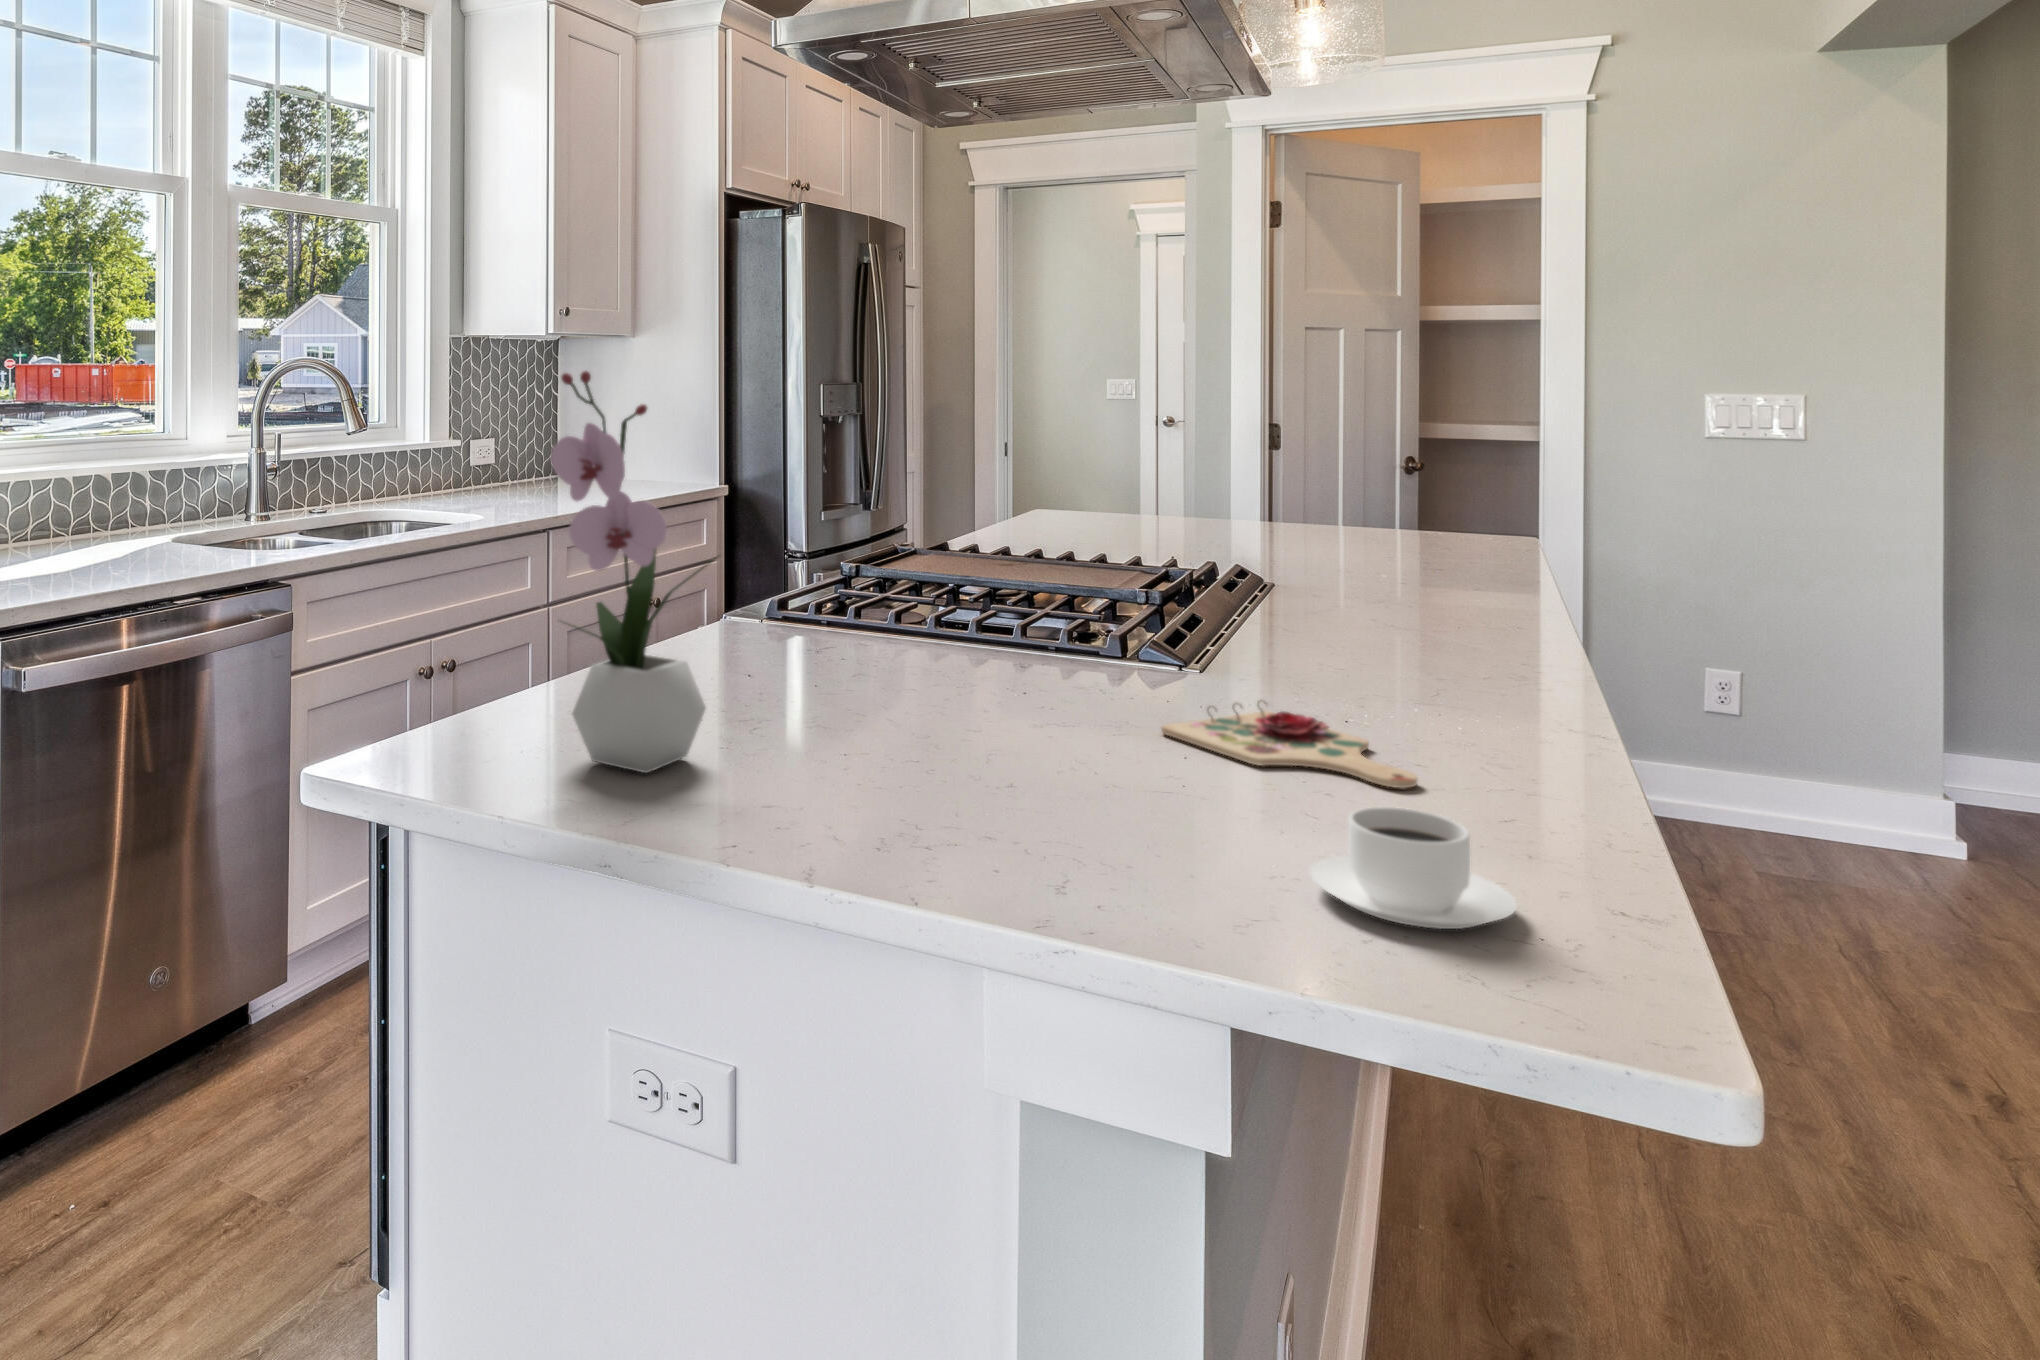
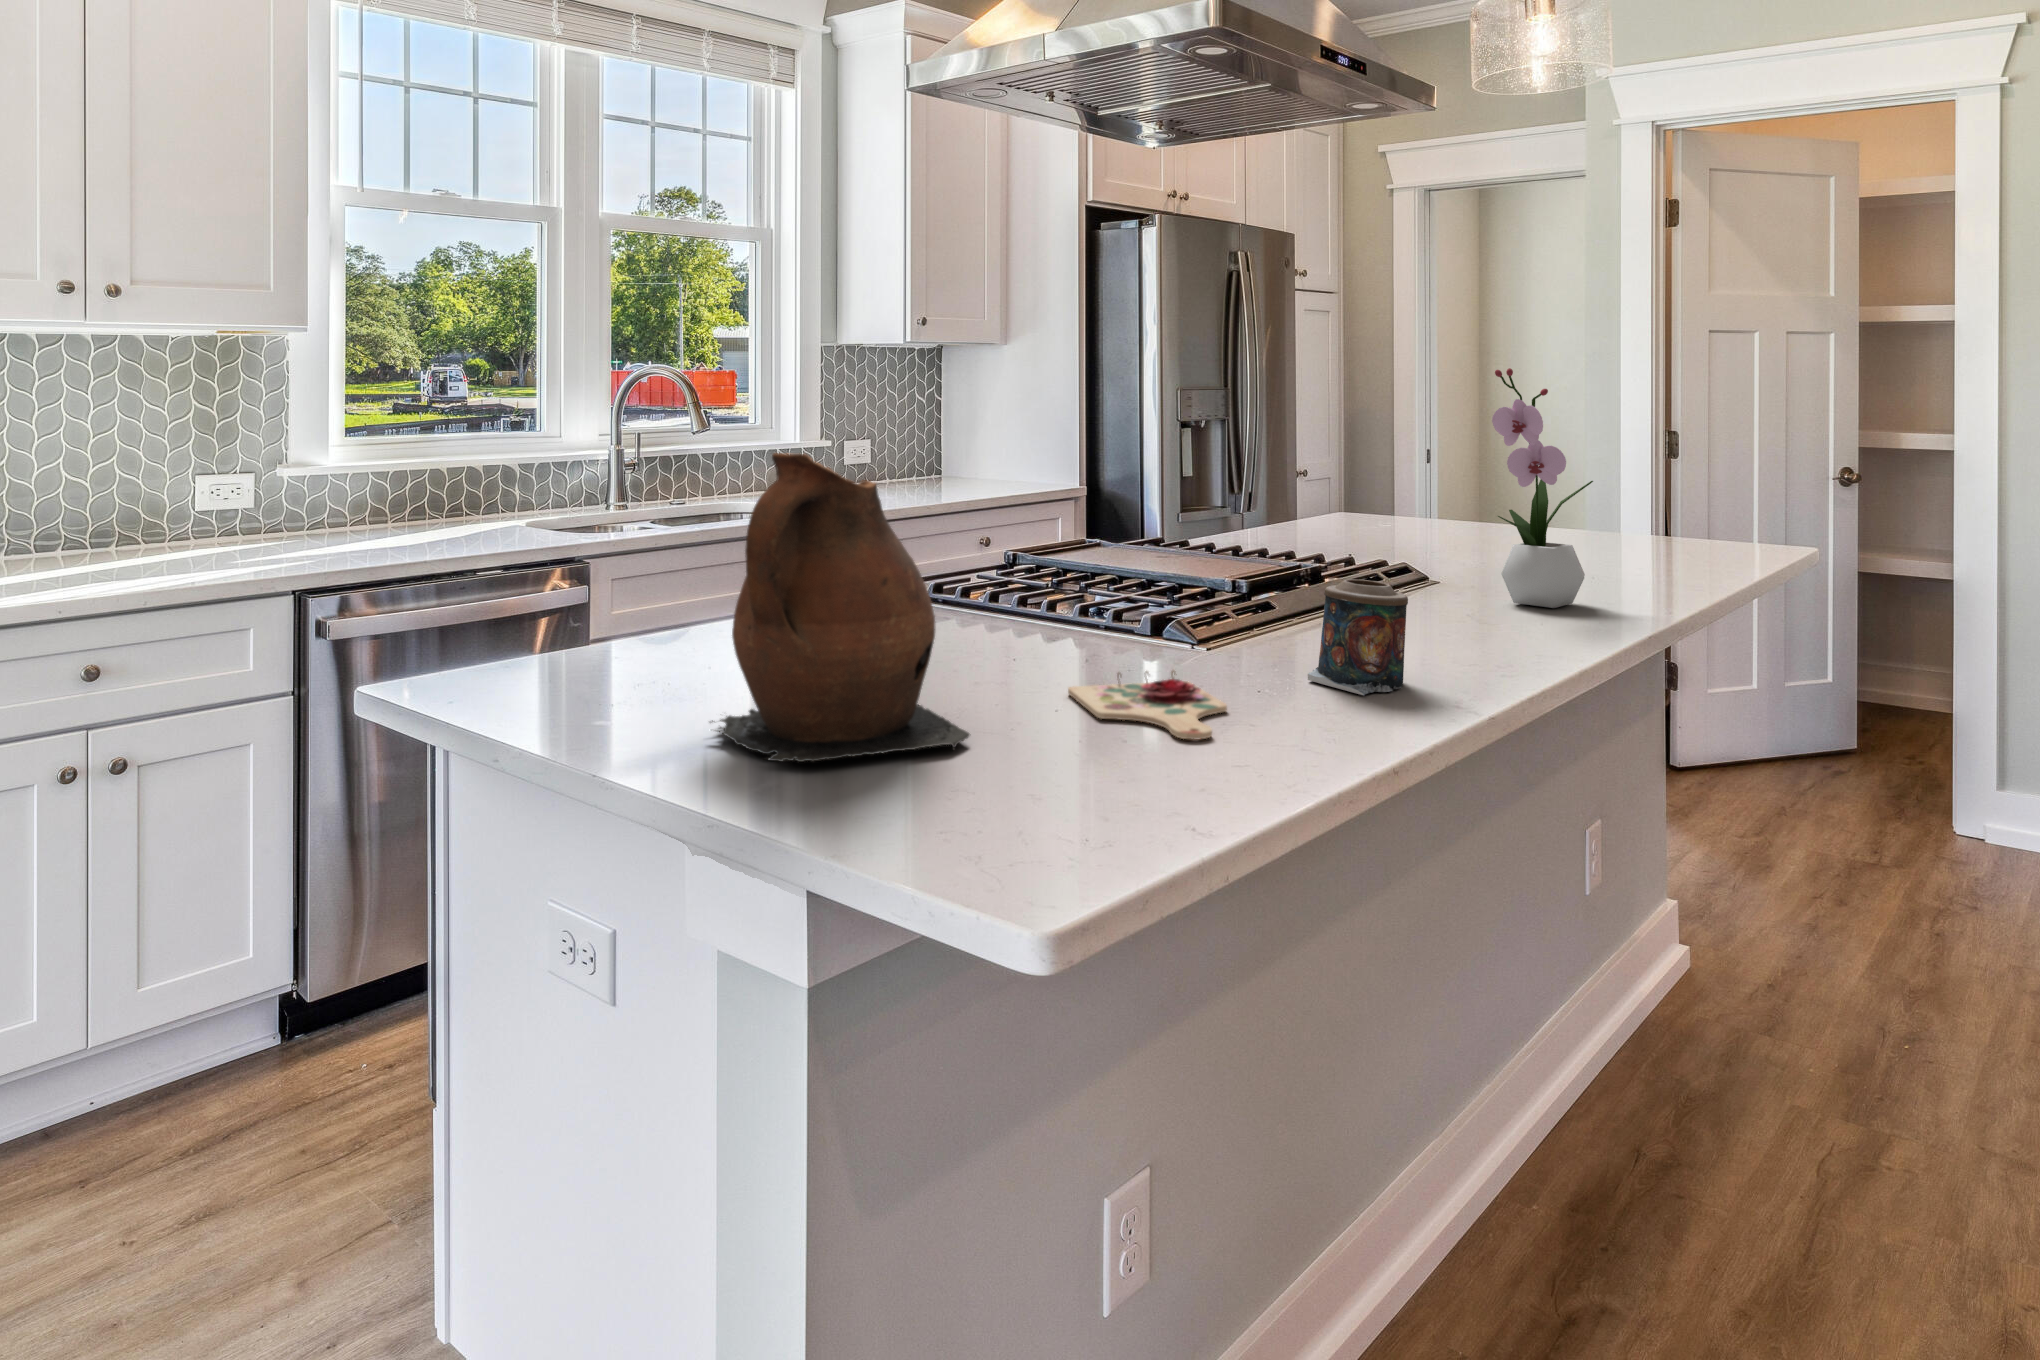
flower arrangement: present [551,371,716,773] -> present [1492,368,1593,608]
ceramic pitcher: none [841,463,1182,853] -> present [710,453,970,762]
candle: none [1376,590,1485,719] -> present [1308,579,1408,695]
coffee cup: present [1310,807,1517,929] -> none [956,735,1103,827]

